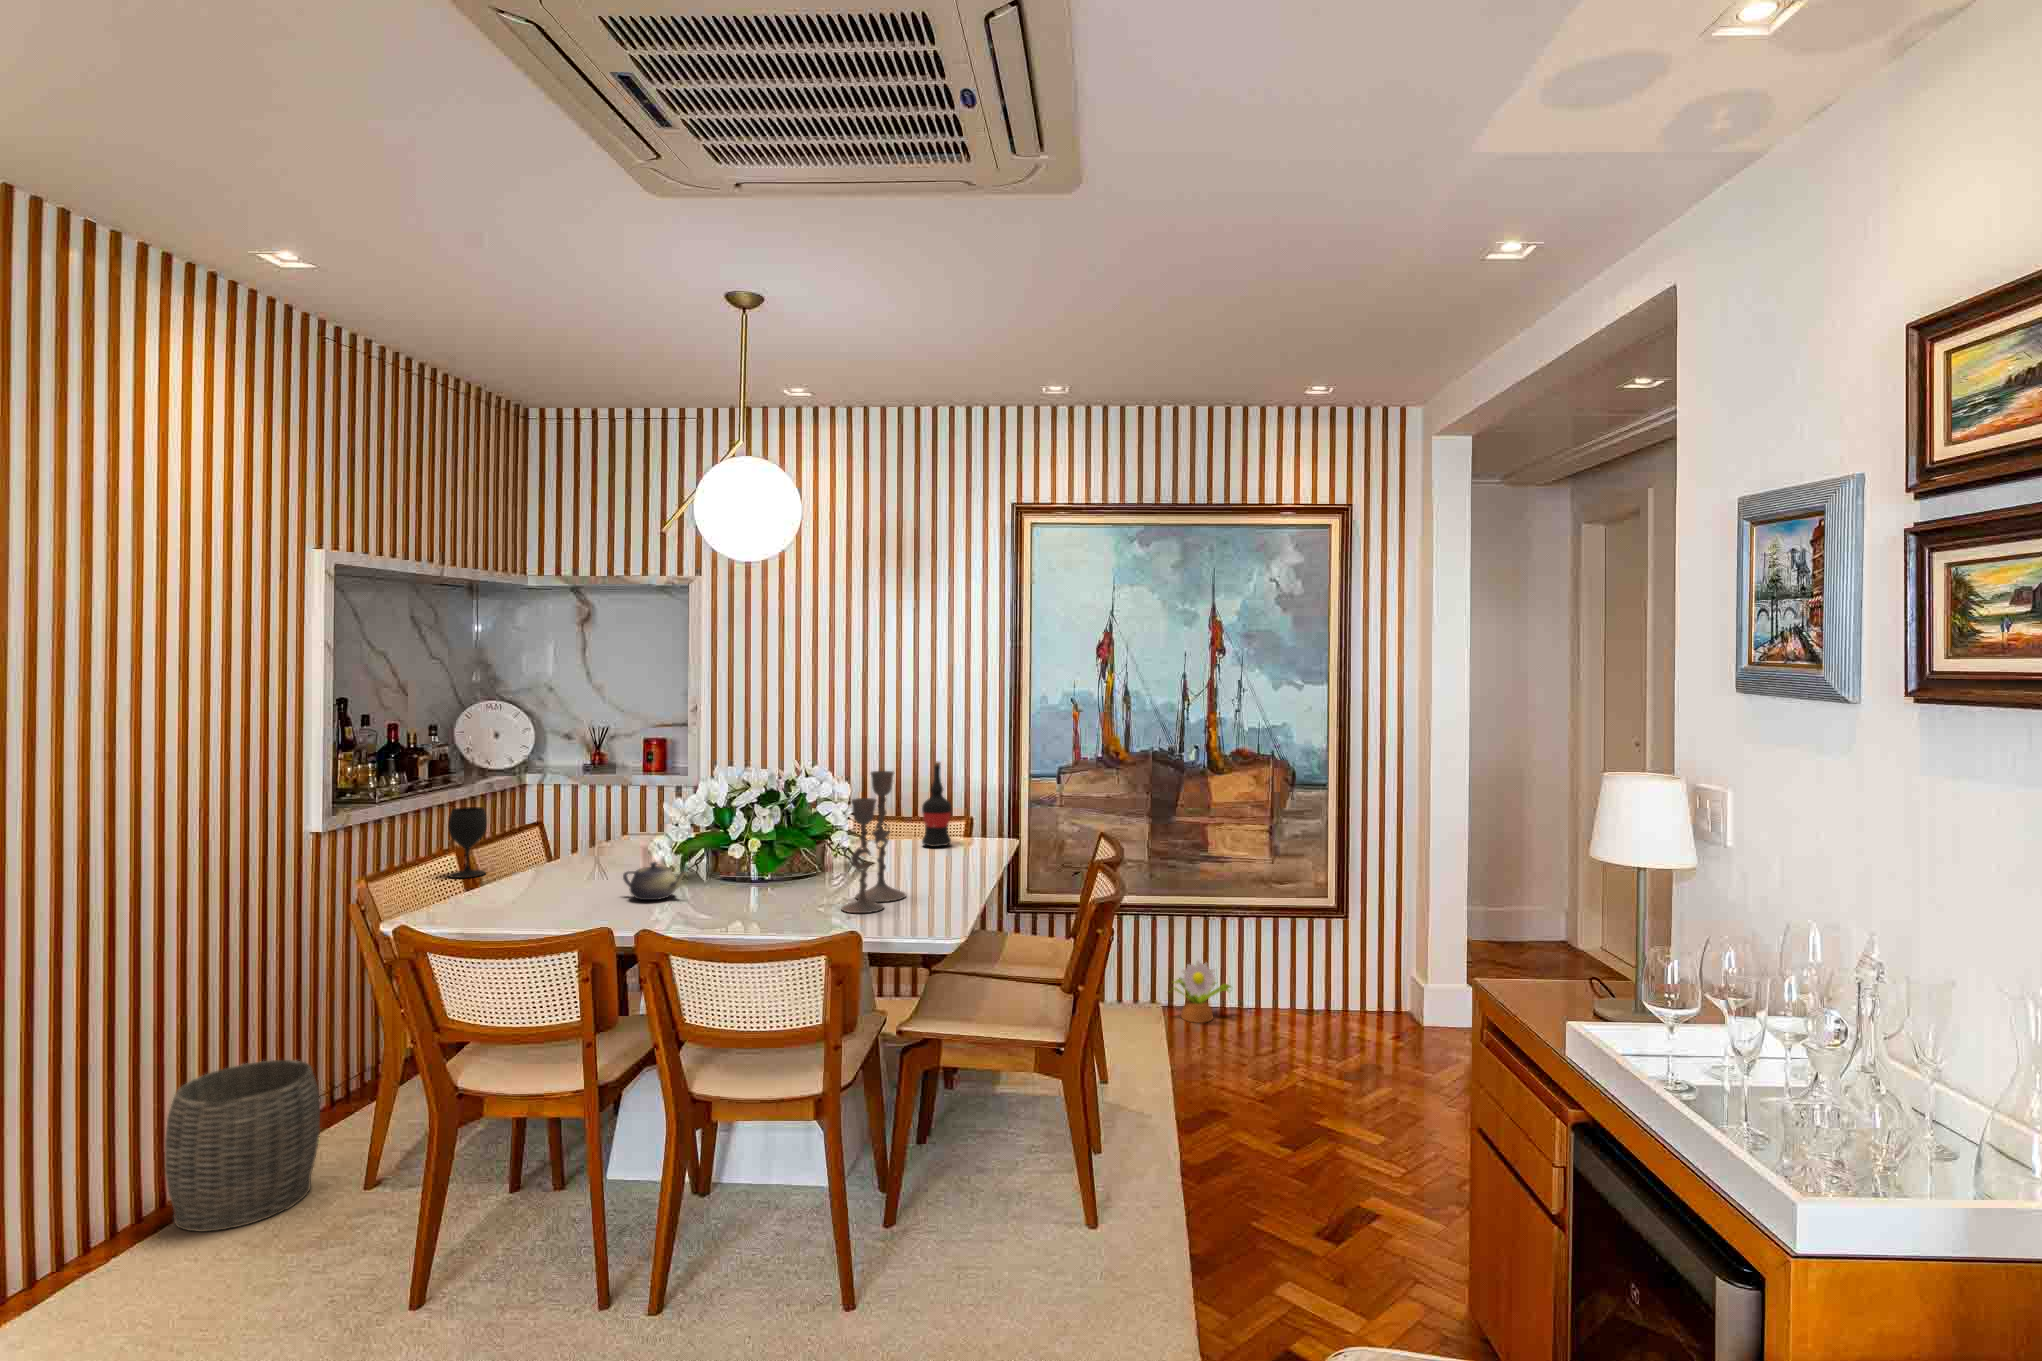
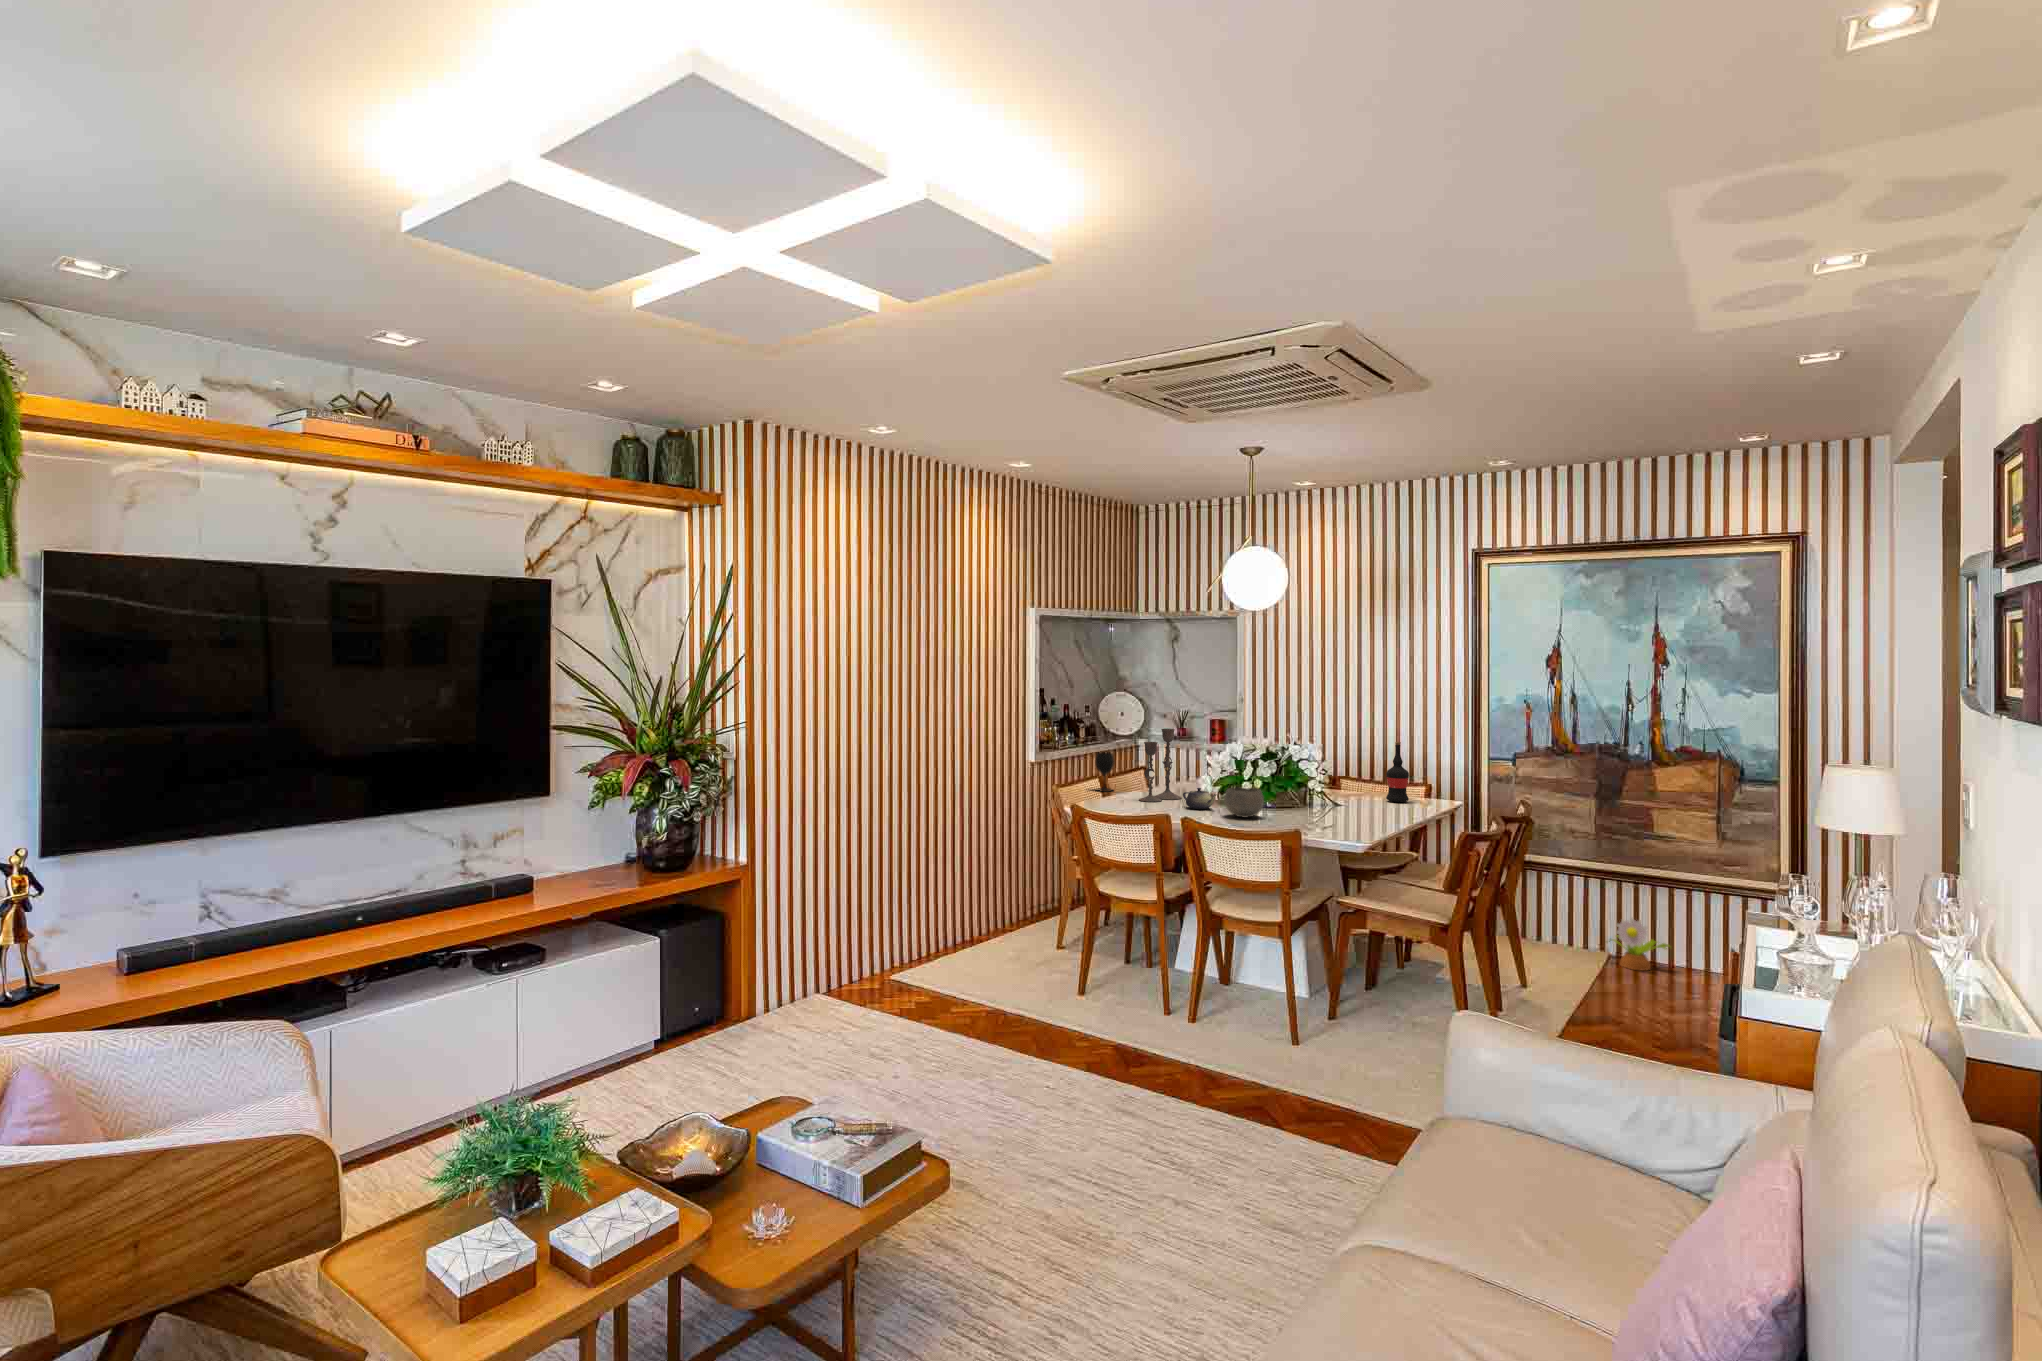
candlestick: present [841,771,906,913] -> present [1139,729,1182,802]
bowl: none [703,856,773,910] -> present [1224,788,1264,818]
woven basket: present [165,1060,320,1232] -> none [976,875,1038,949]

